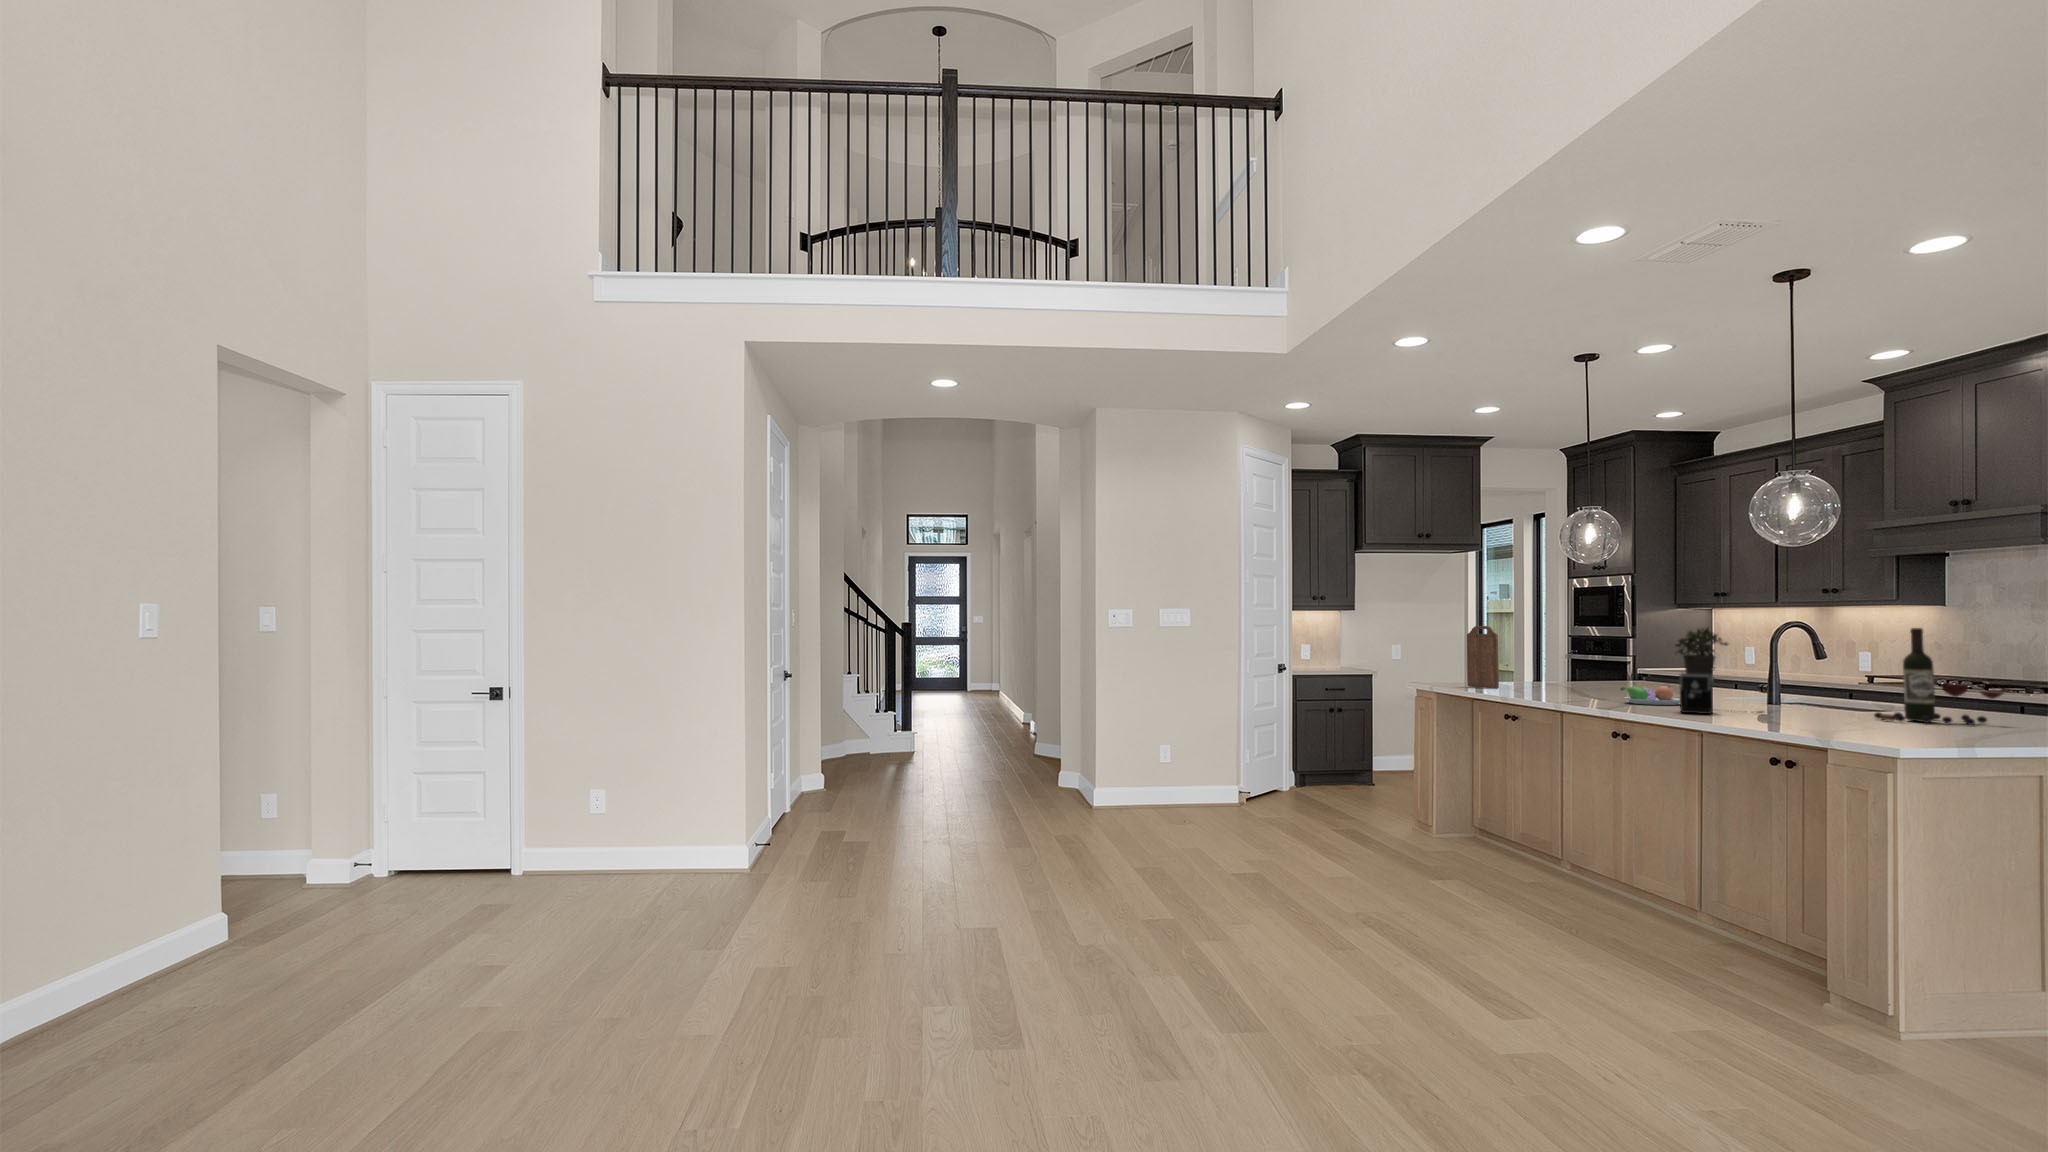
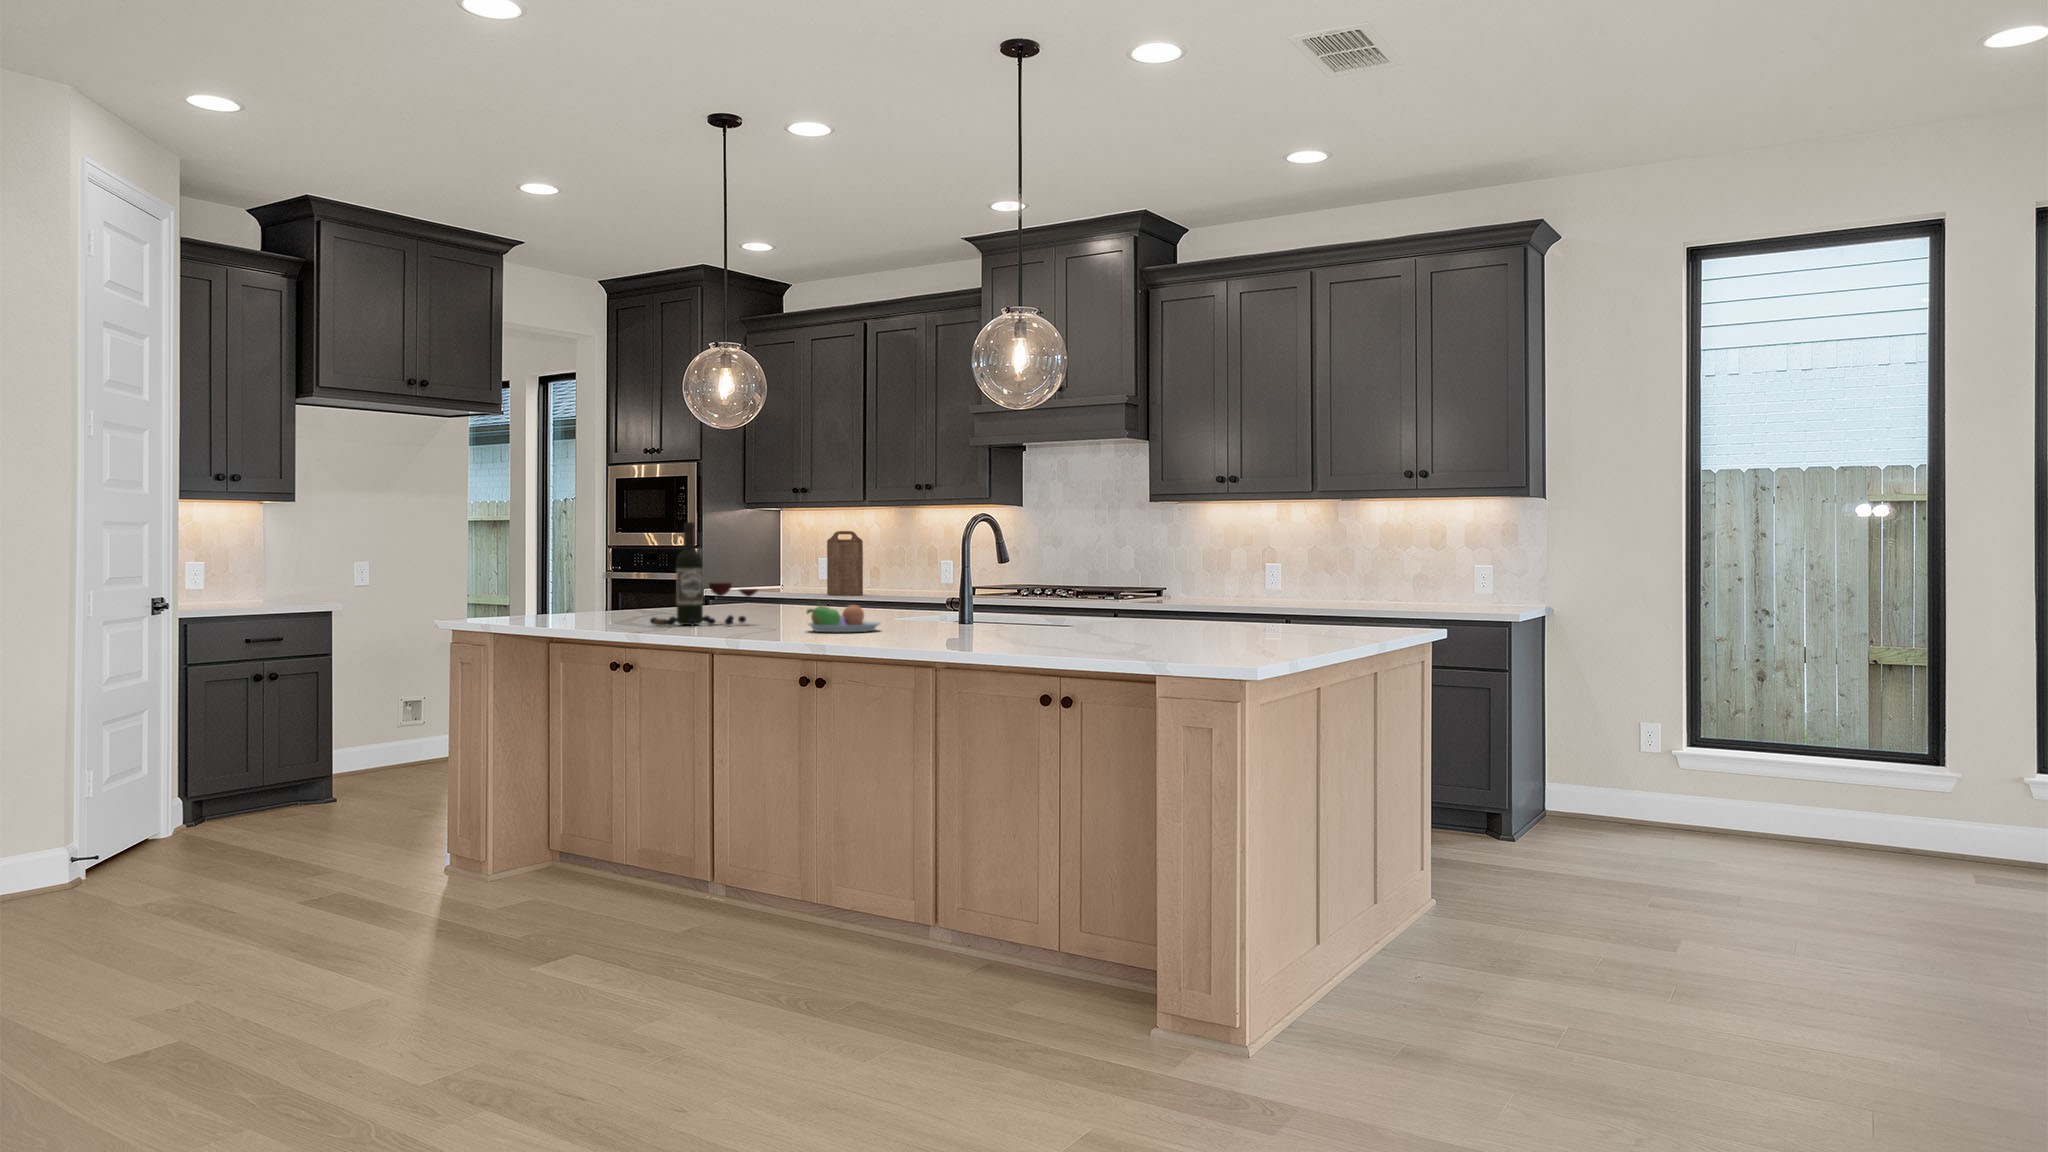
cutting board: present [1467,626,1499,689] -> present [827,531,863,595]
potted plant: present [1676,628,1728,676] -> none [760,531,819,598]
wine bottle: present [1874,628,2003,725] -> present [650,522,757,626]
coffee maker: present [1679,673,1763,714] -> none [907,583,1000,641]

